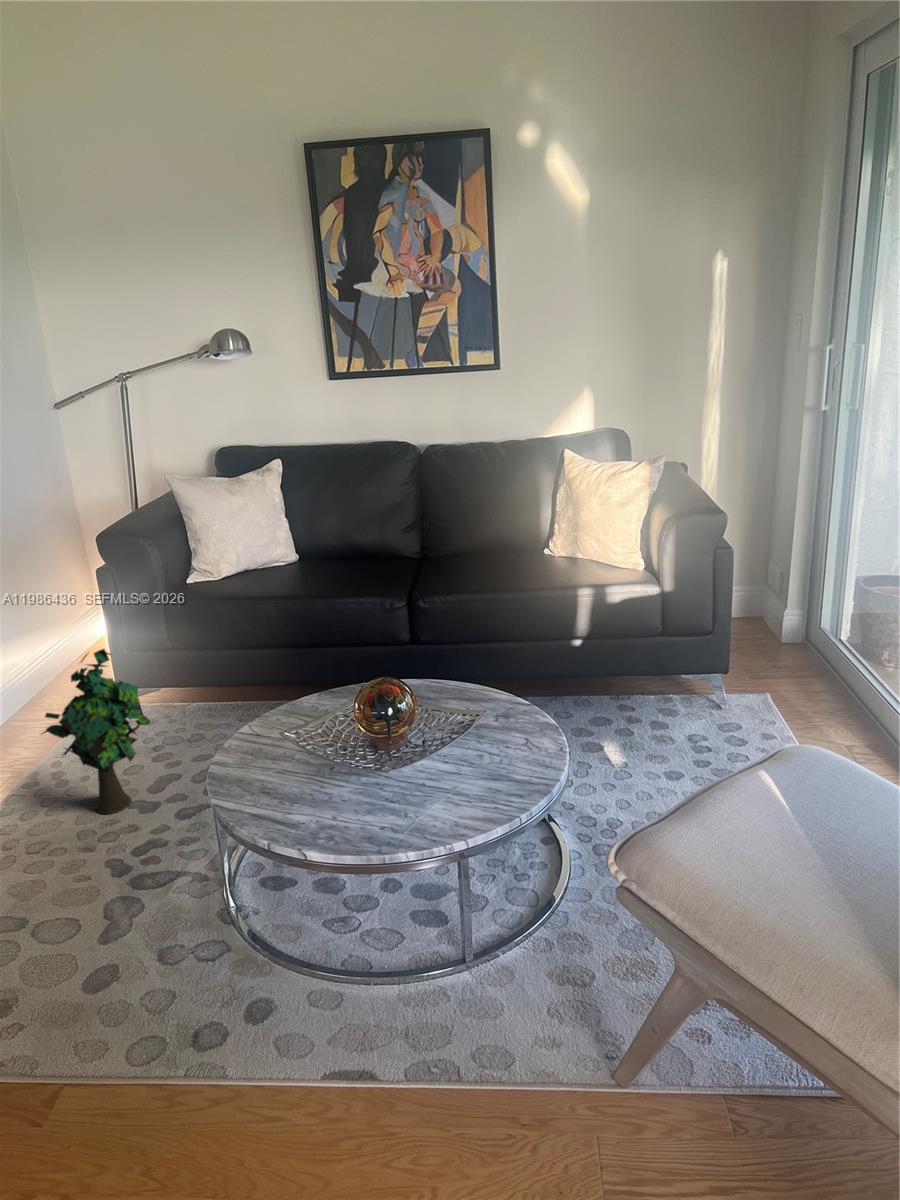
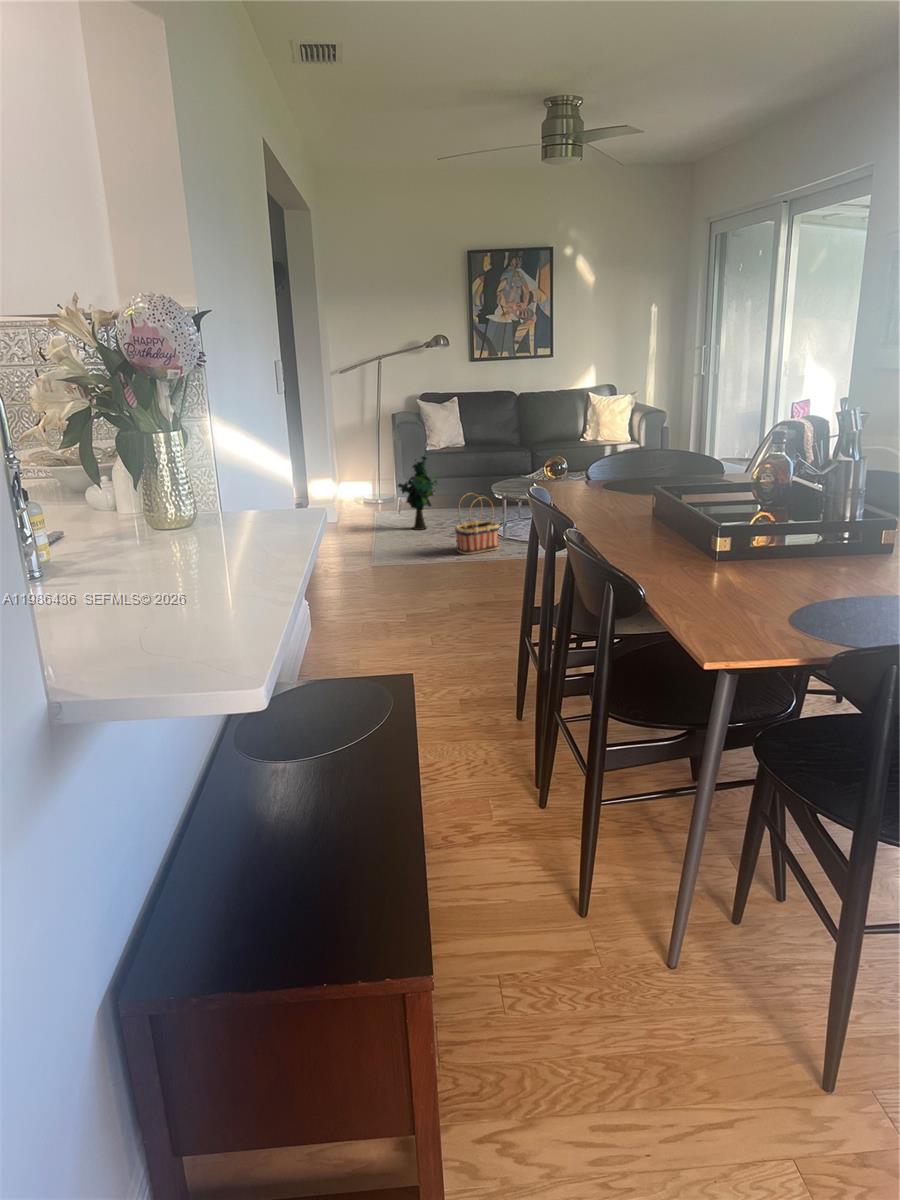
basket: none [62,822,199,1003] -> present [455,493,499,555]

